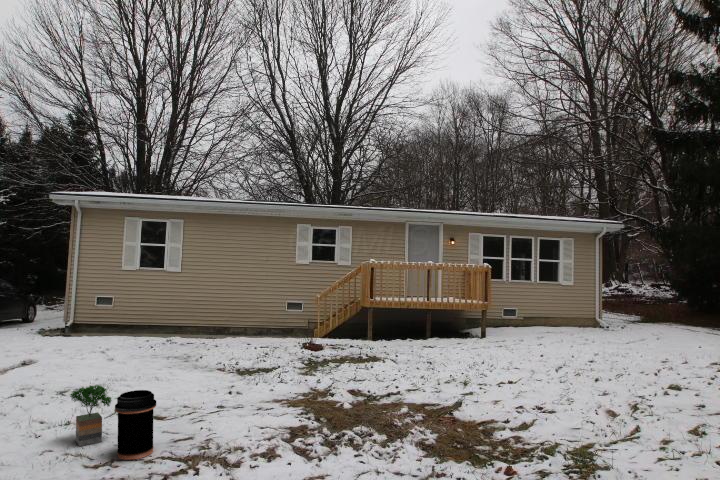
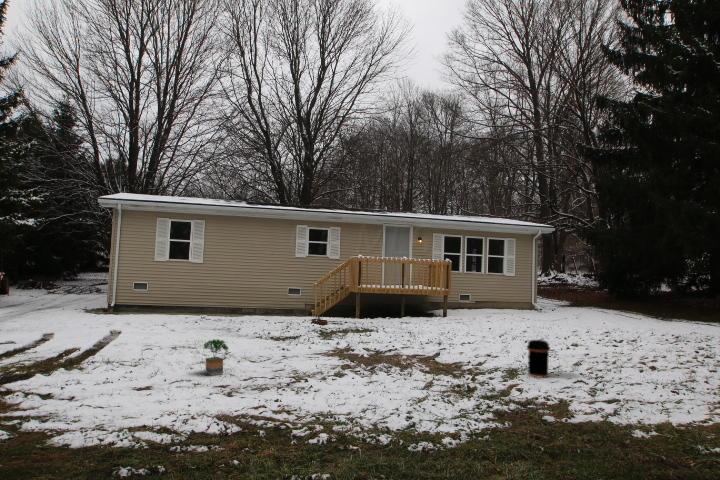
trash can: present [115,390,156,460] -> present [527,340,550,378]

